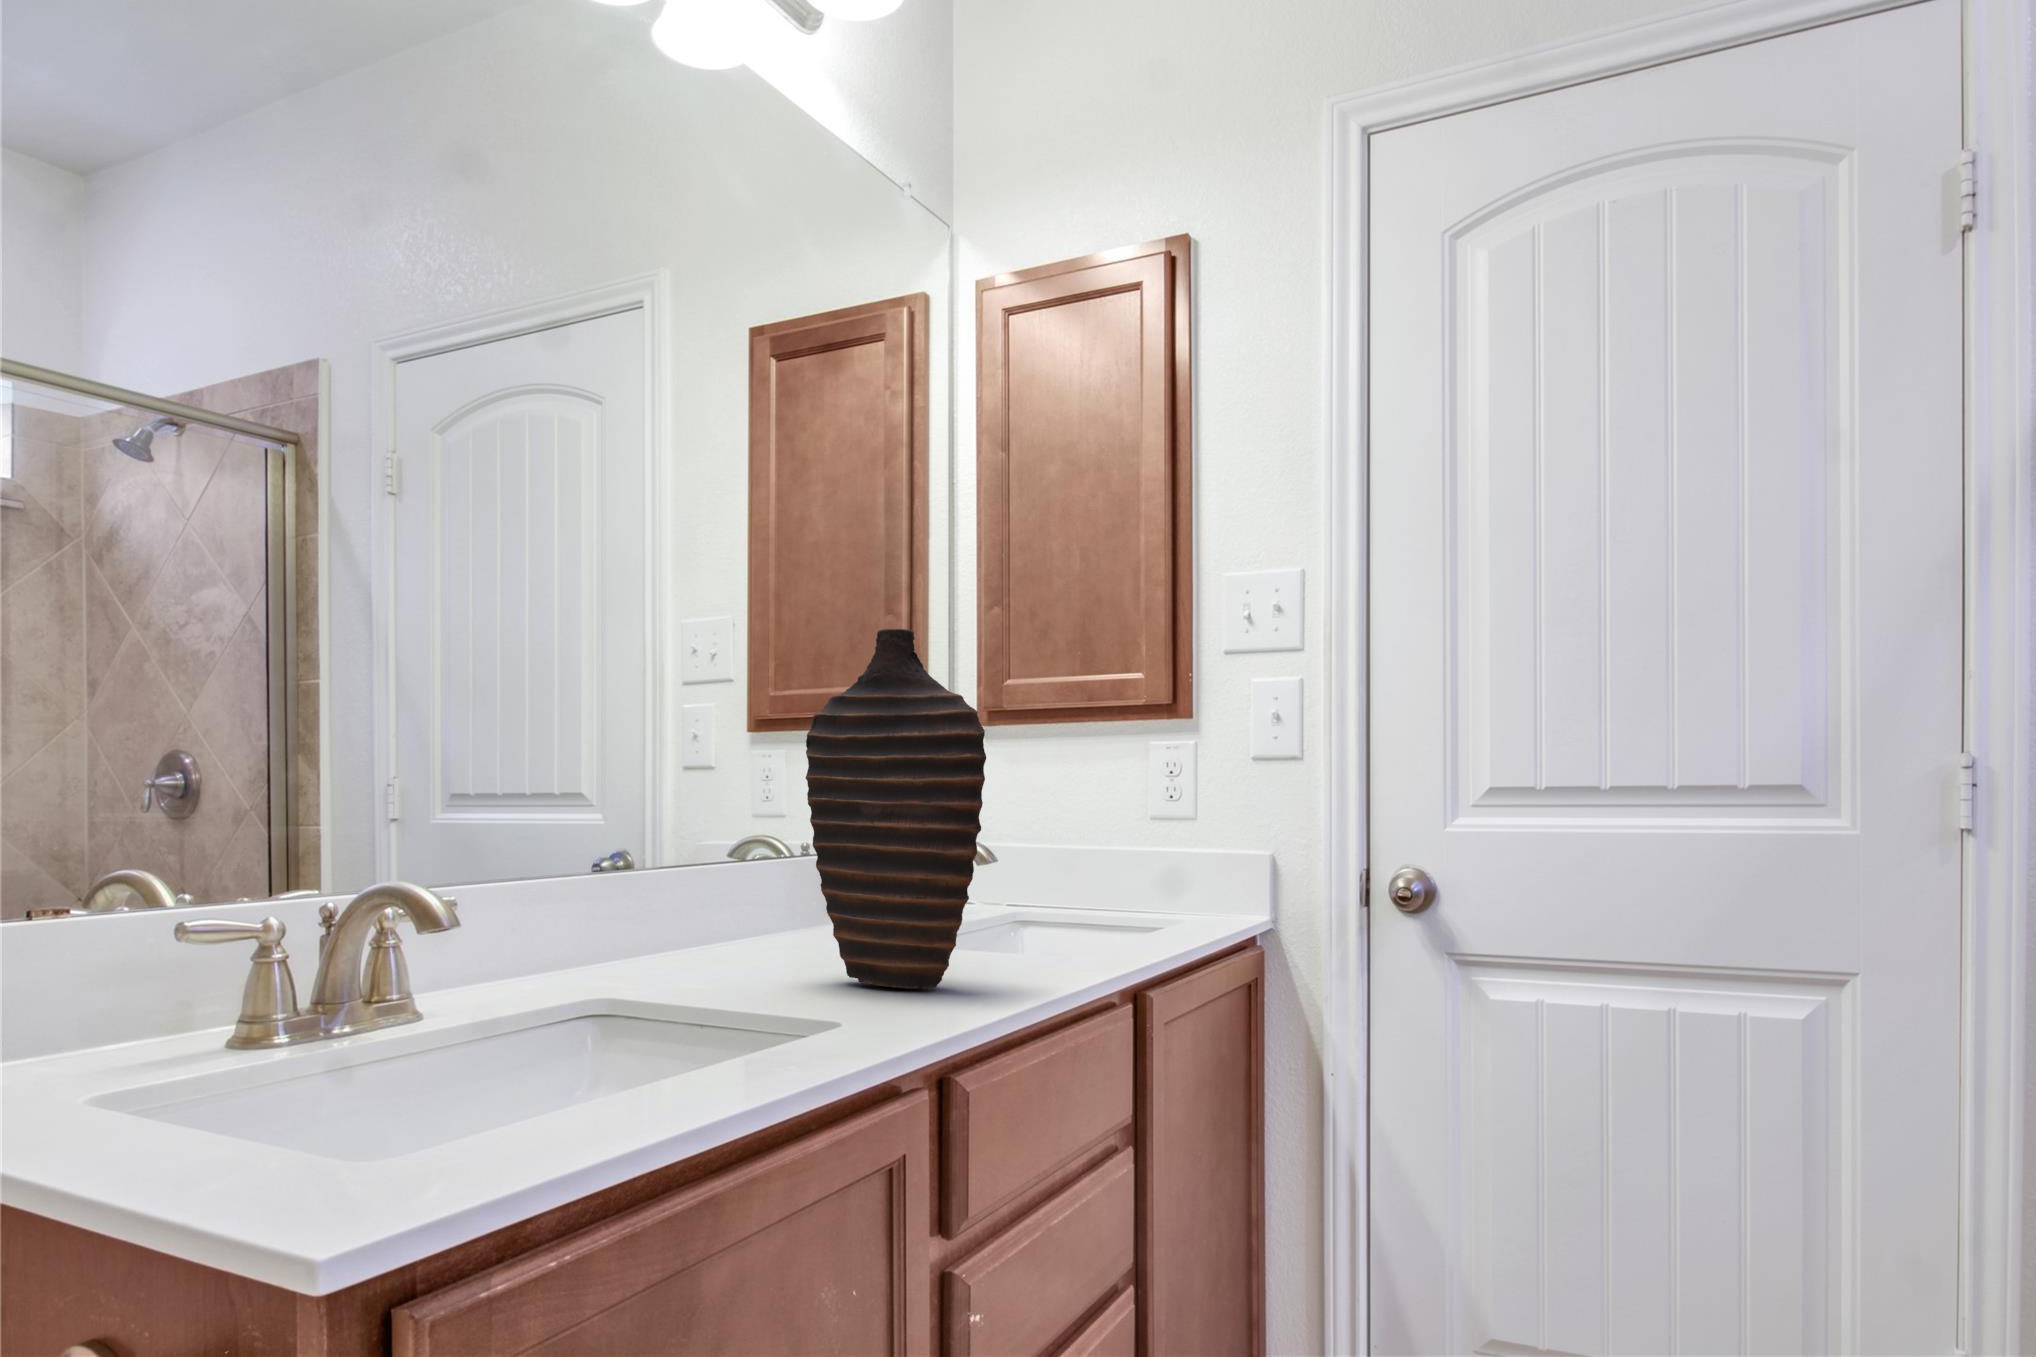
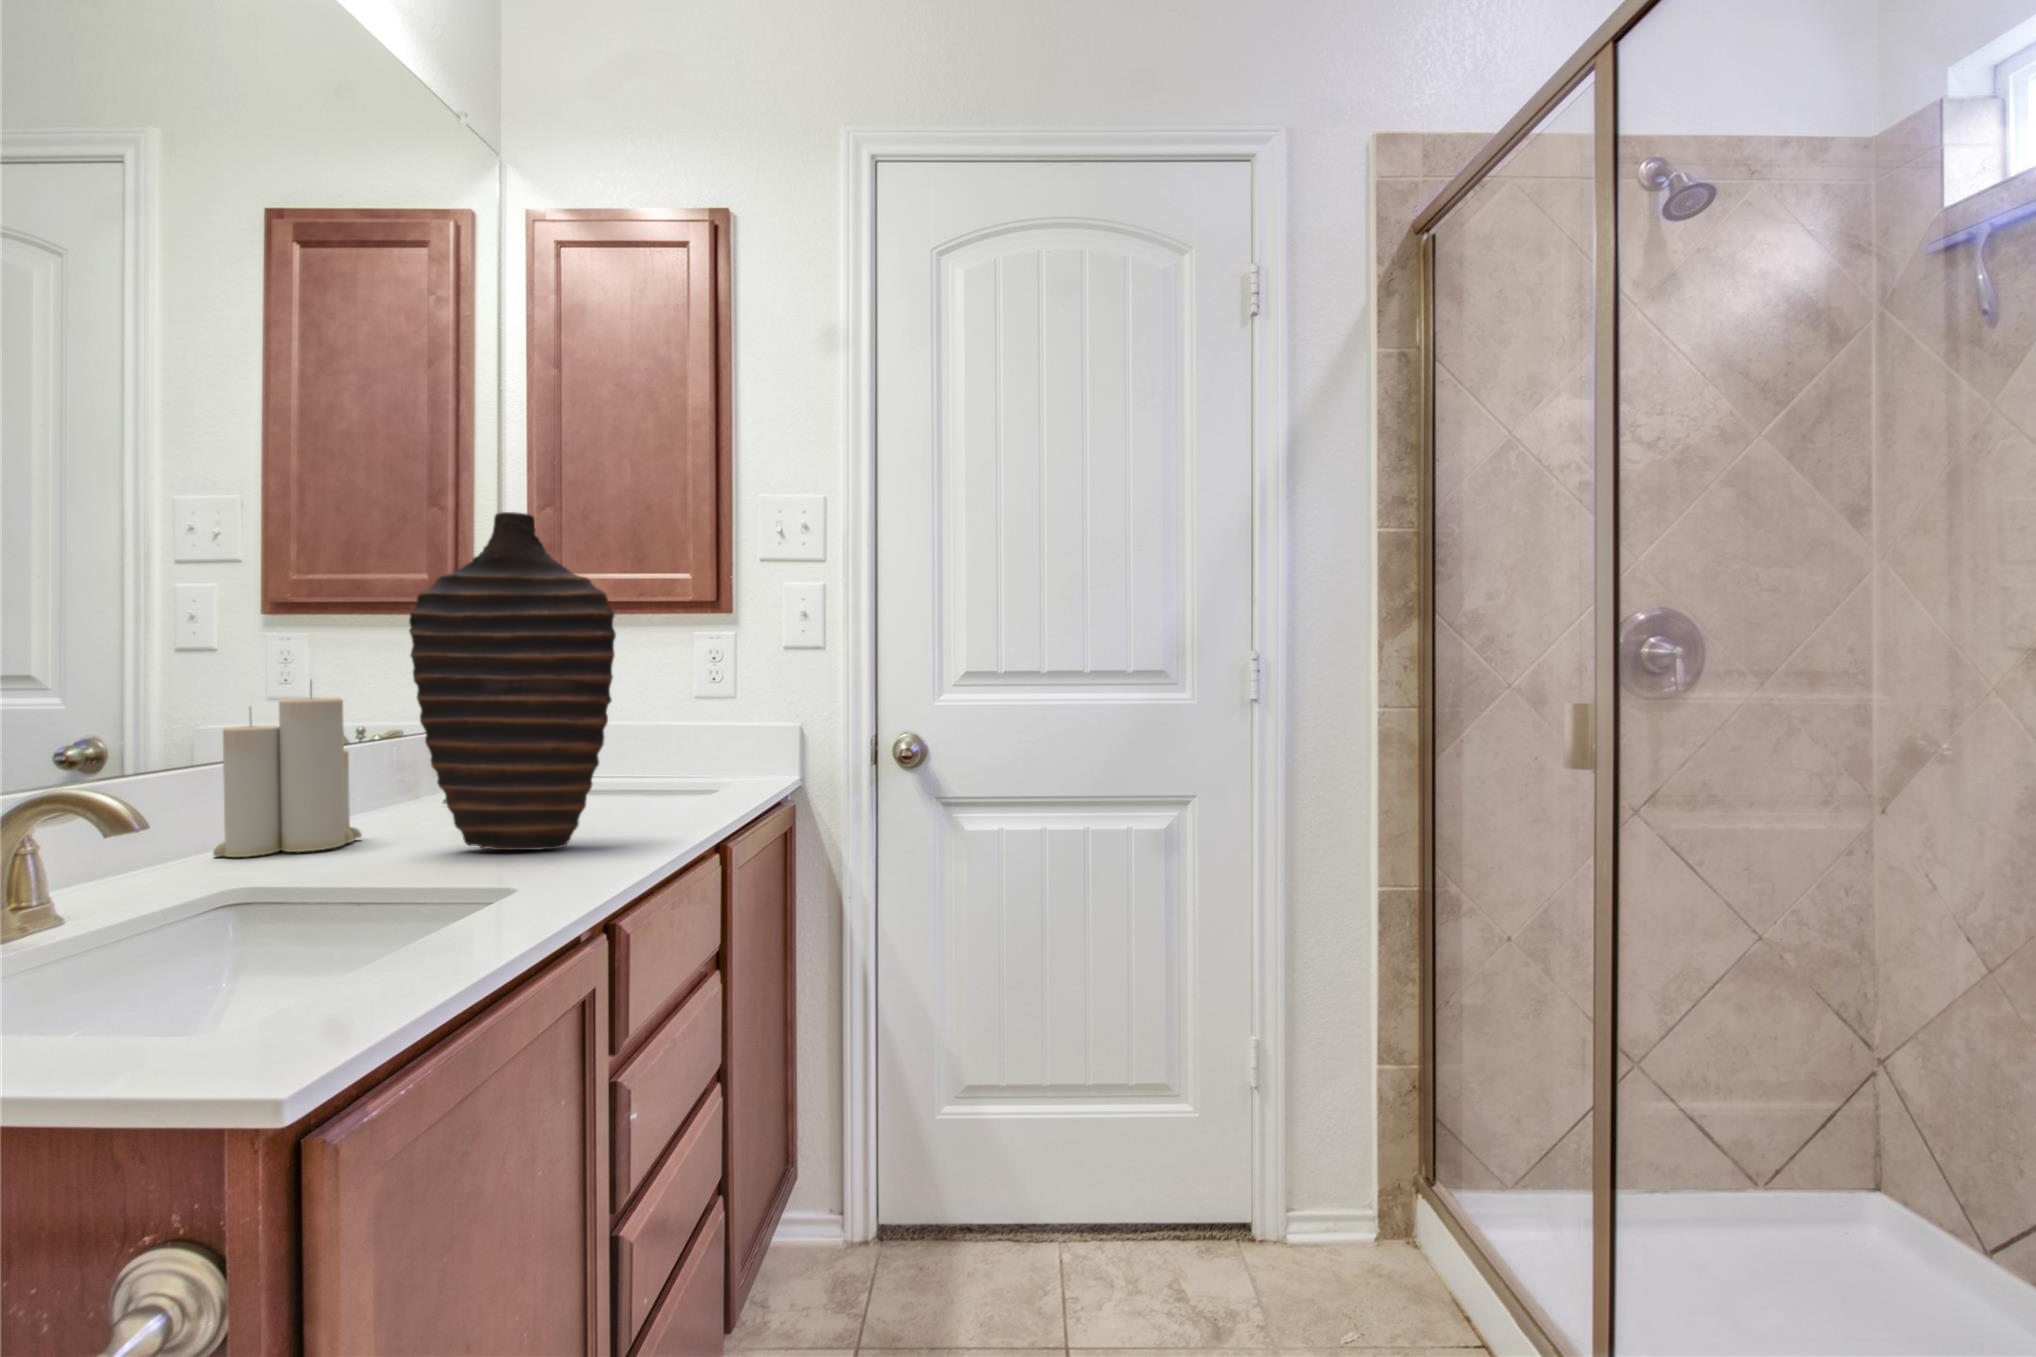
candle: none [657,799,777,969] -> present [213,692,362,857]

